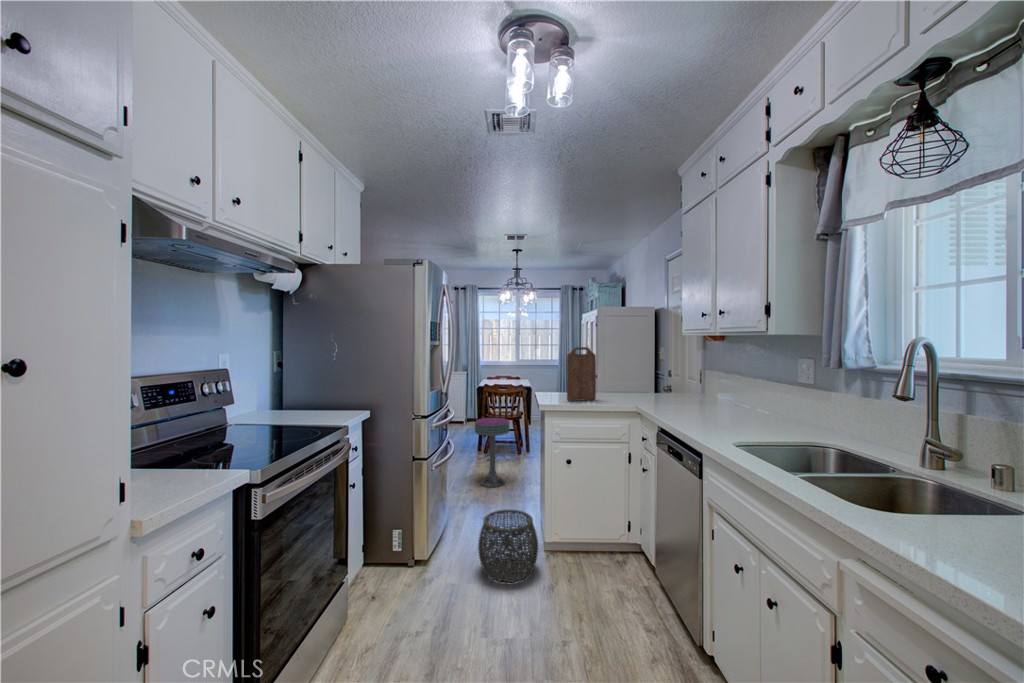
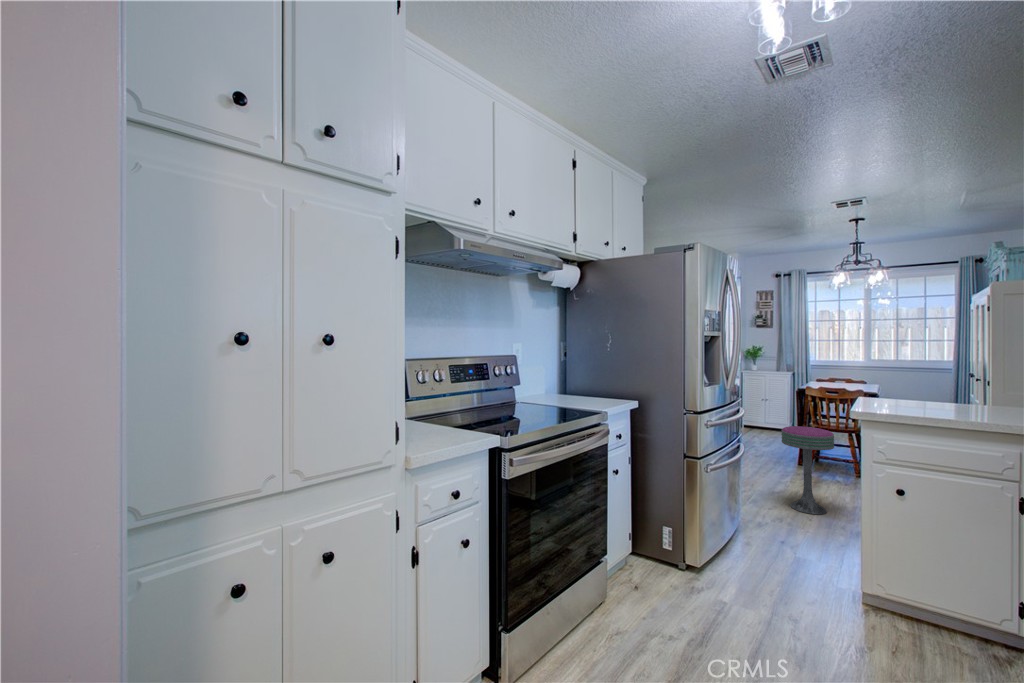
cutting board: present [567,347,596,401] -> none [918,335,983,417]
woven basket: present [478,509,538,582] -> none [761,540,857,642]

